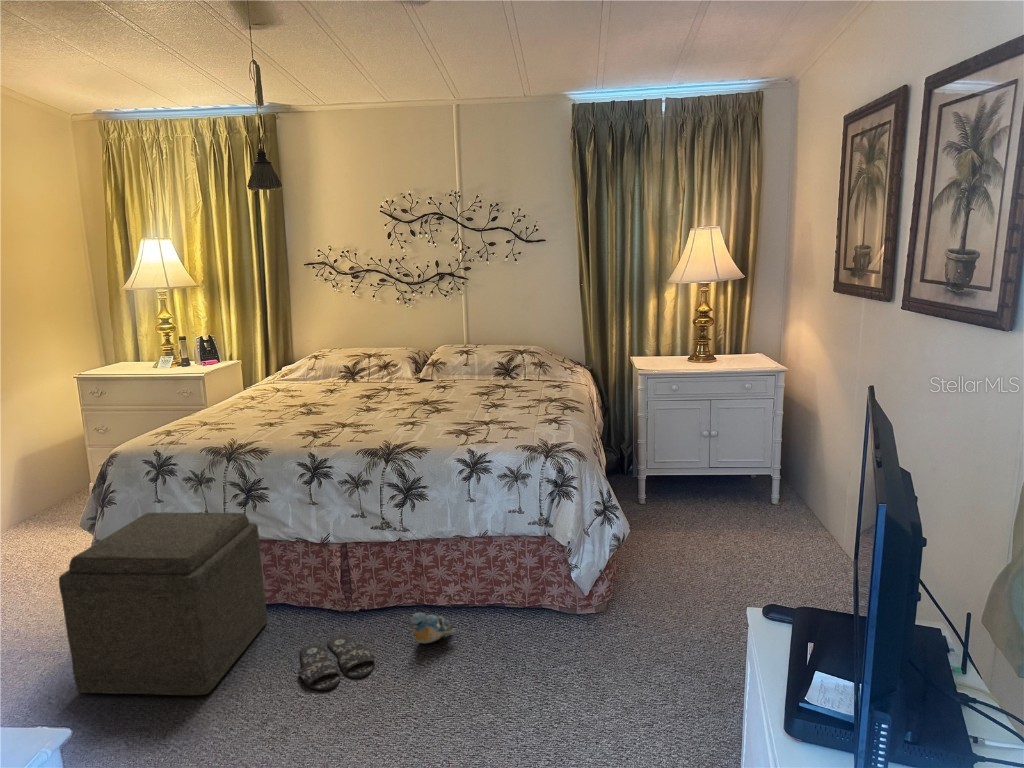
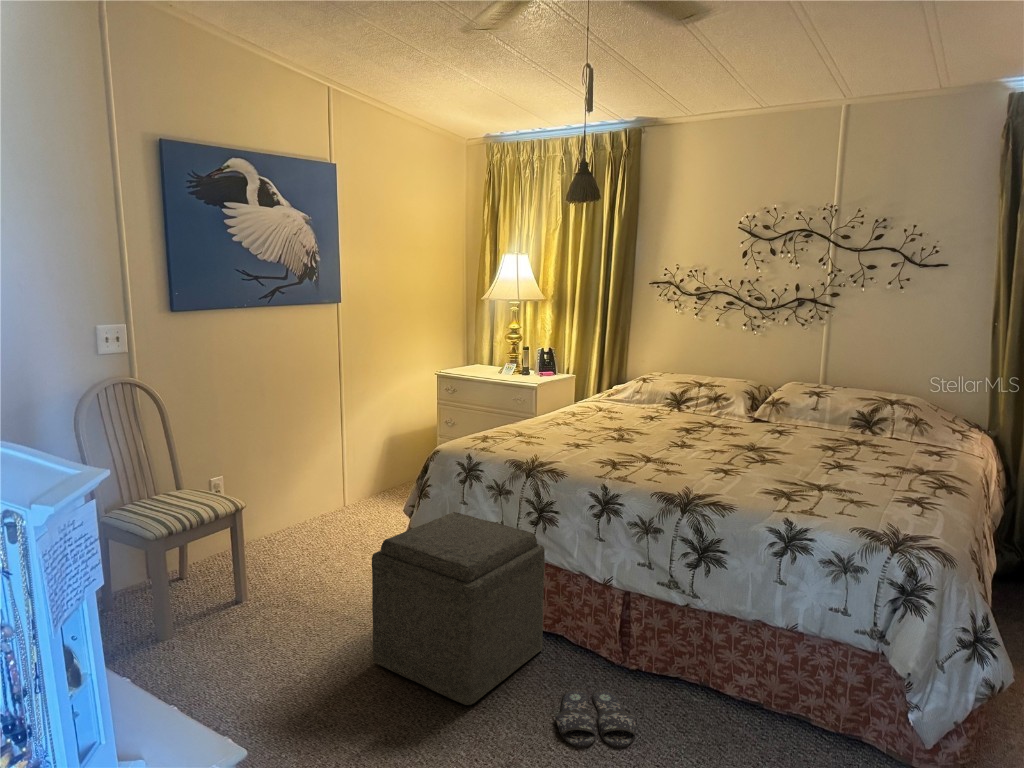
plush toy: present [410,613,455,644] -> none [681,696,737,736]

